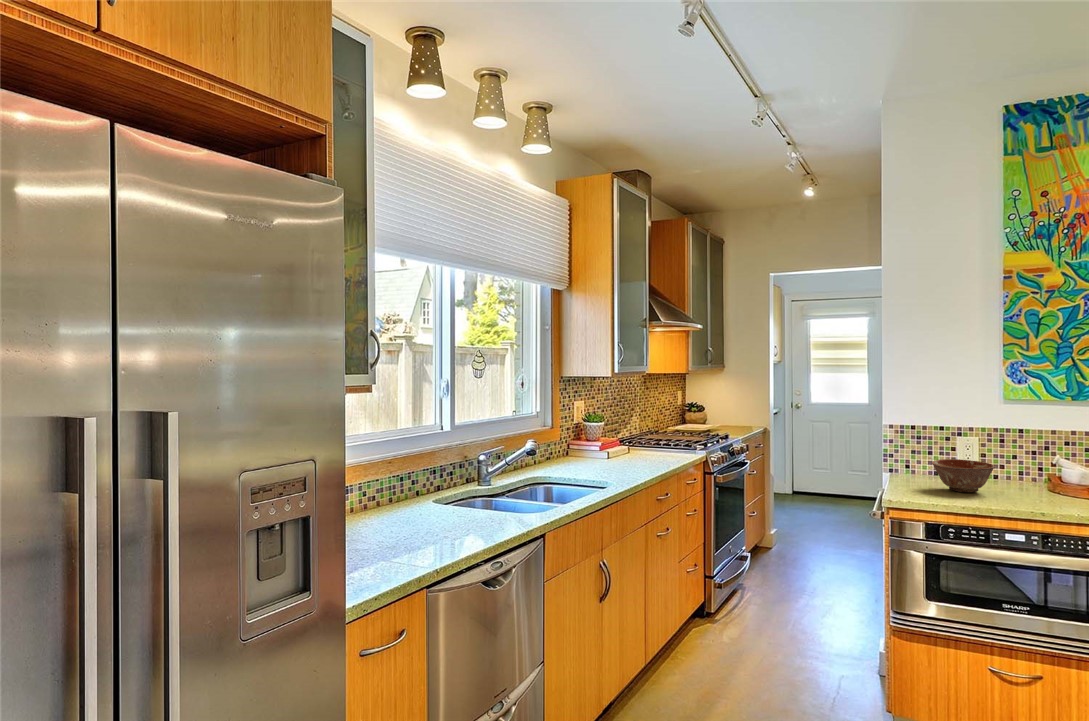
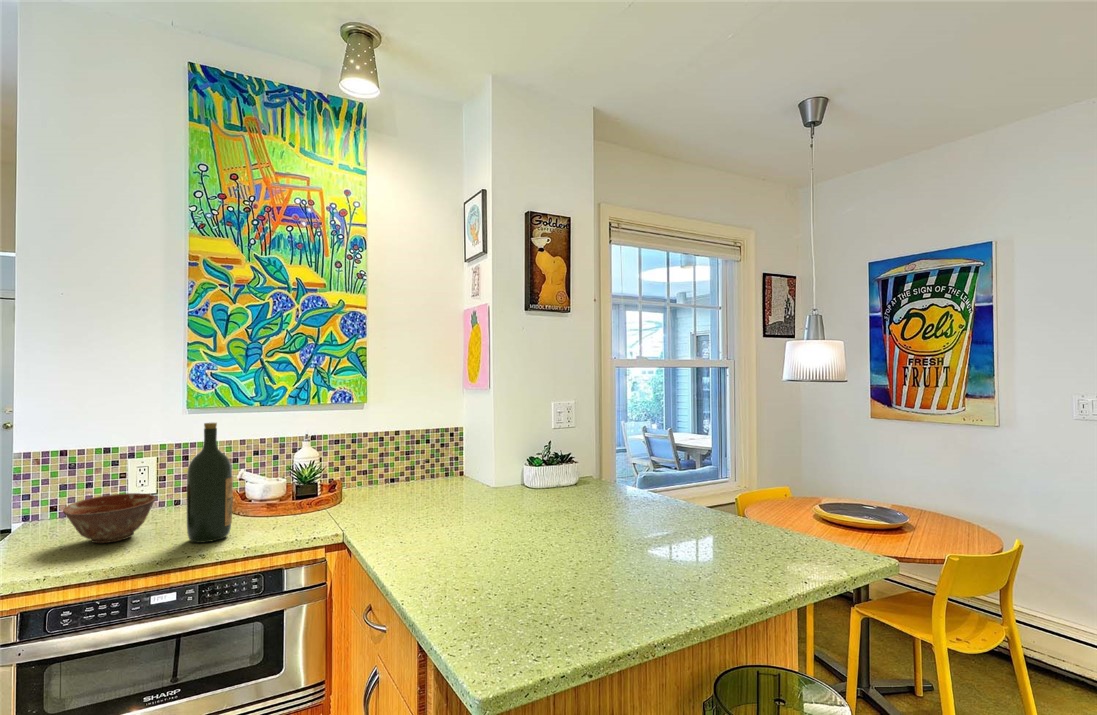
wine bottle: none [1026,410,1065,505] -> present [187,423,233,542]

